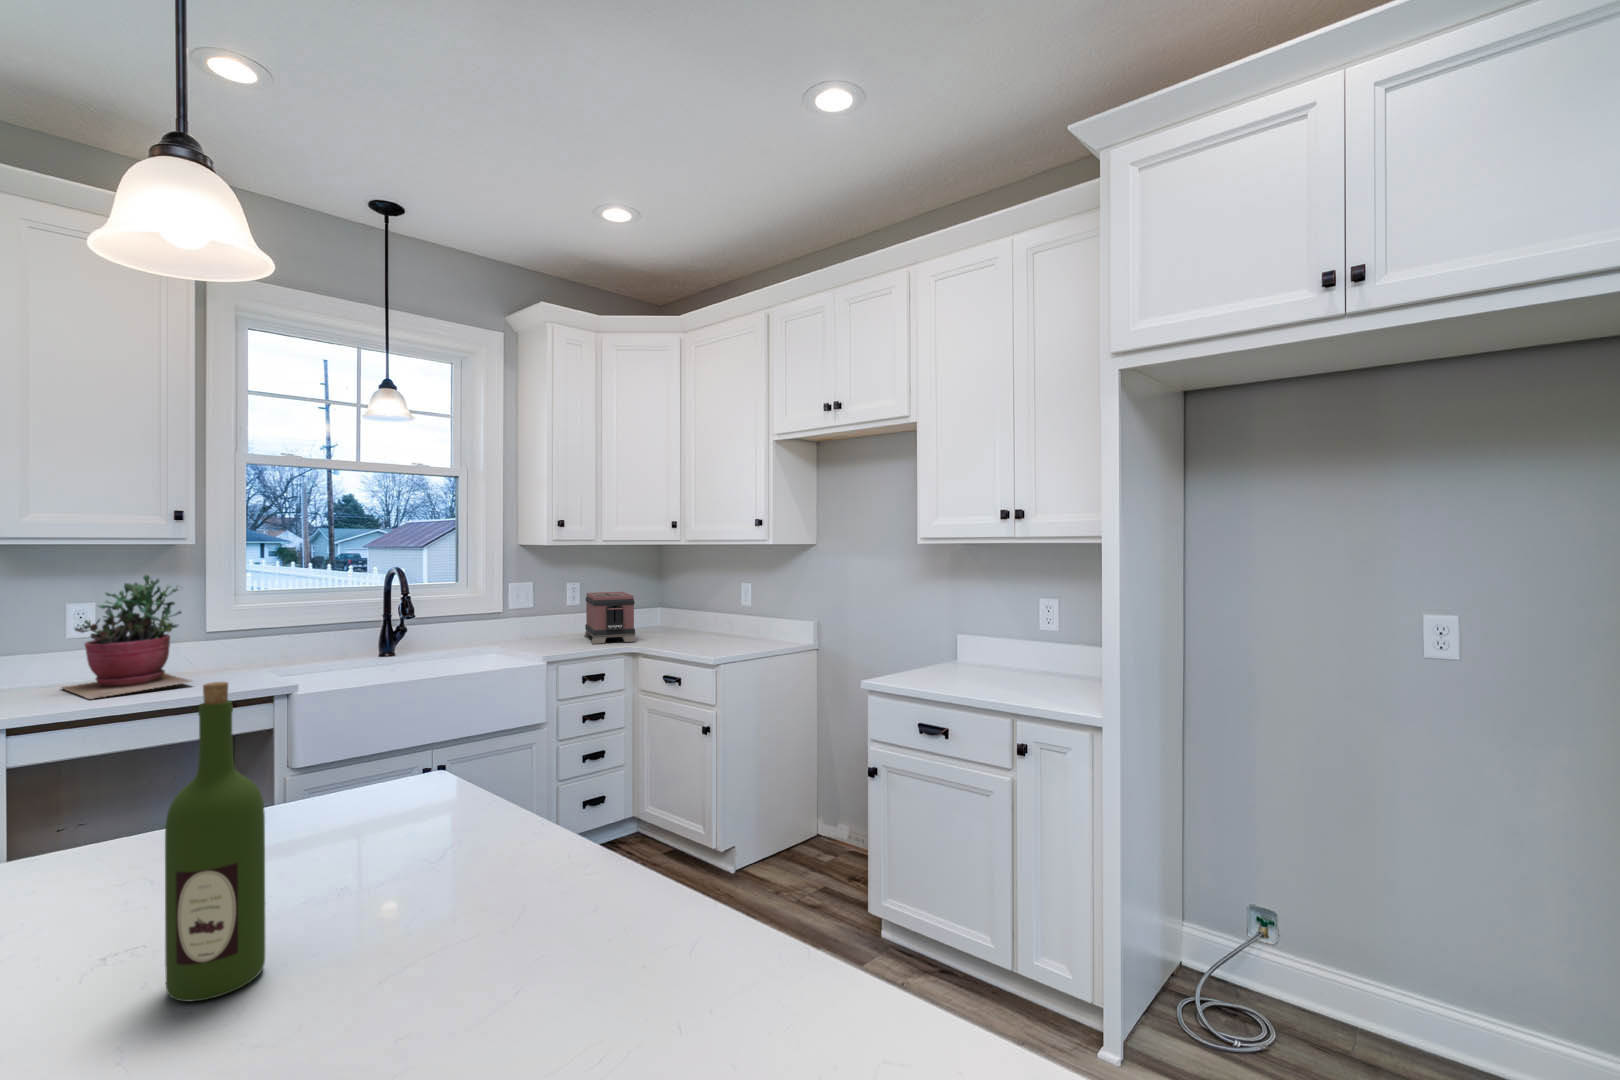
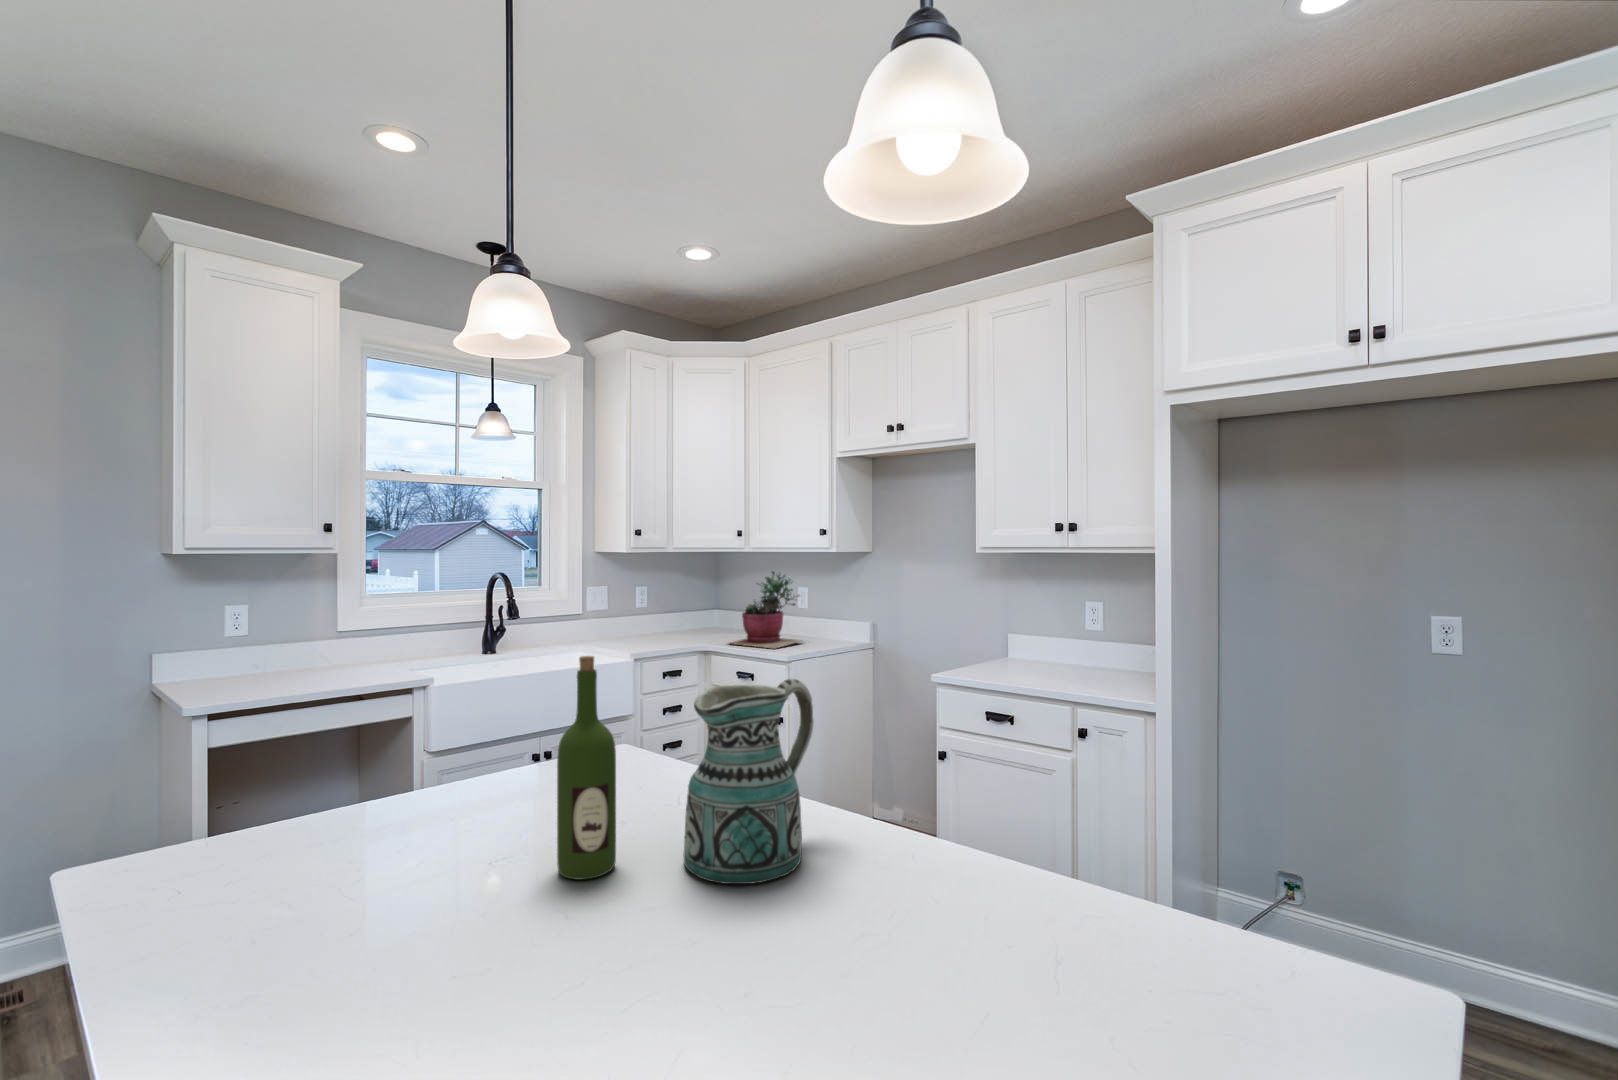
succulent plant: present [62,574,192,699] -> present [730,571,801,648]
toaster: present [584,592,636,644] -> none [654,596,706,643]
ceramic pitcher: none [352,709,576,1011] -> present [684,679,814,884]

